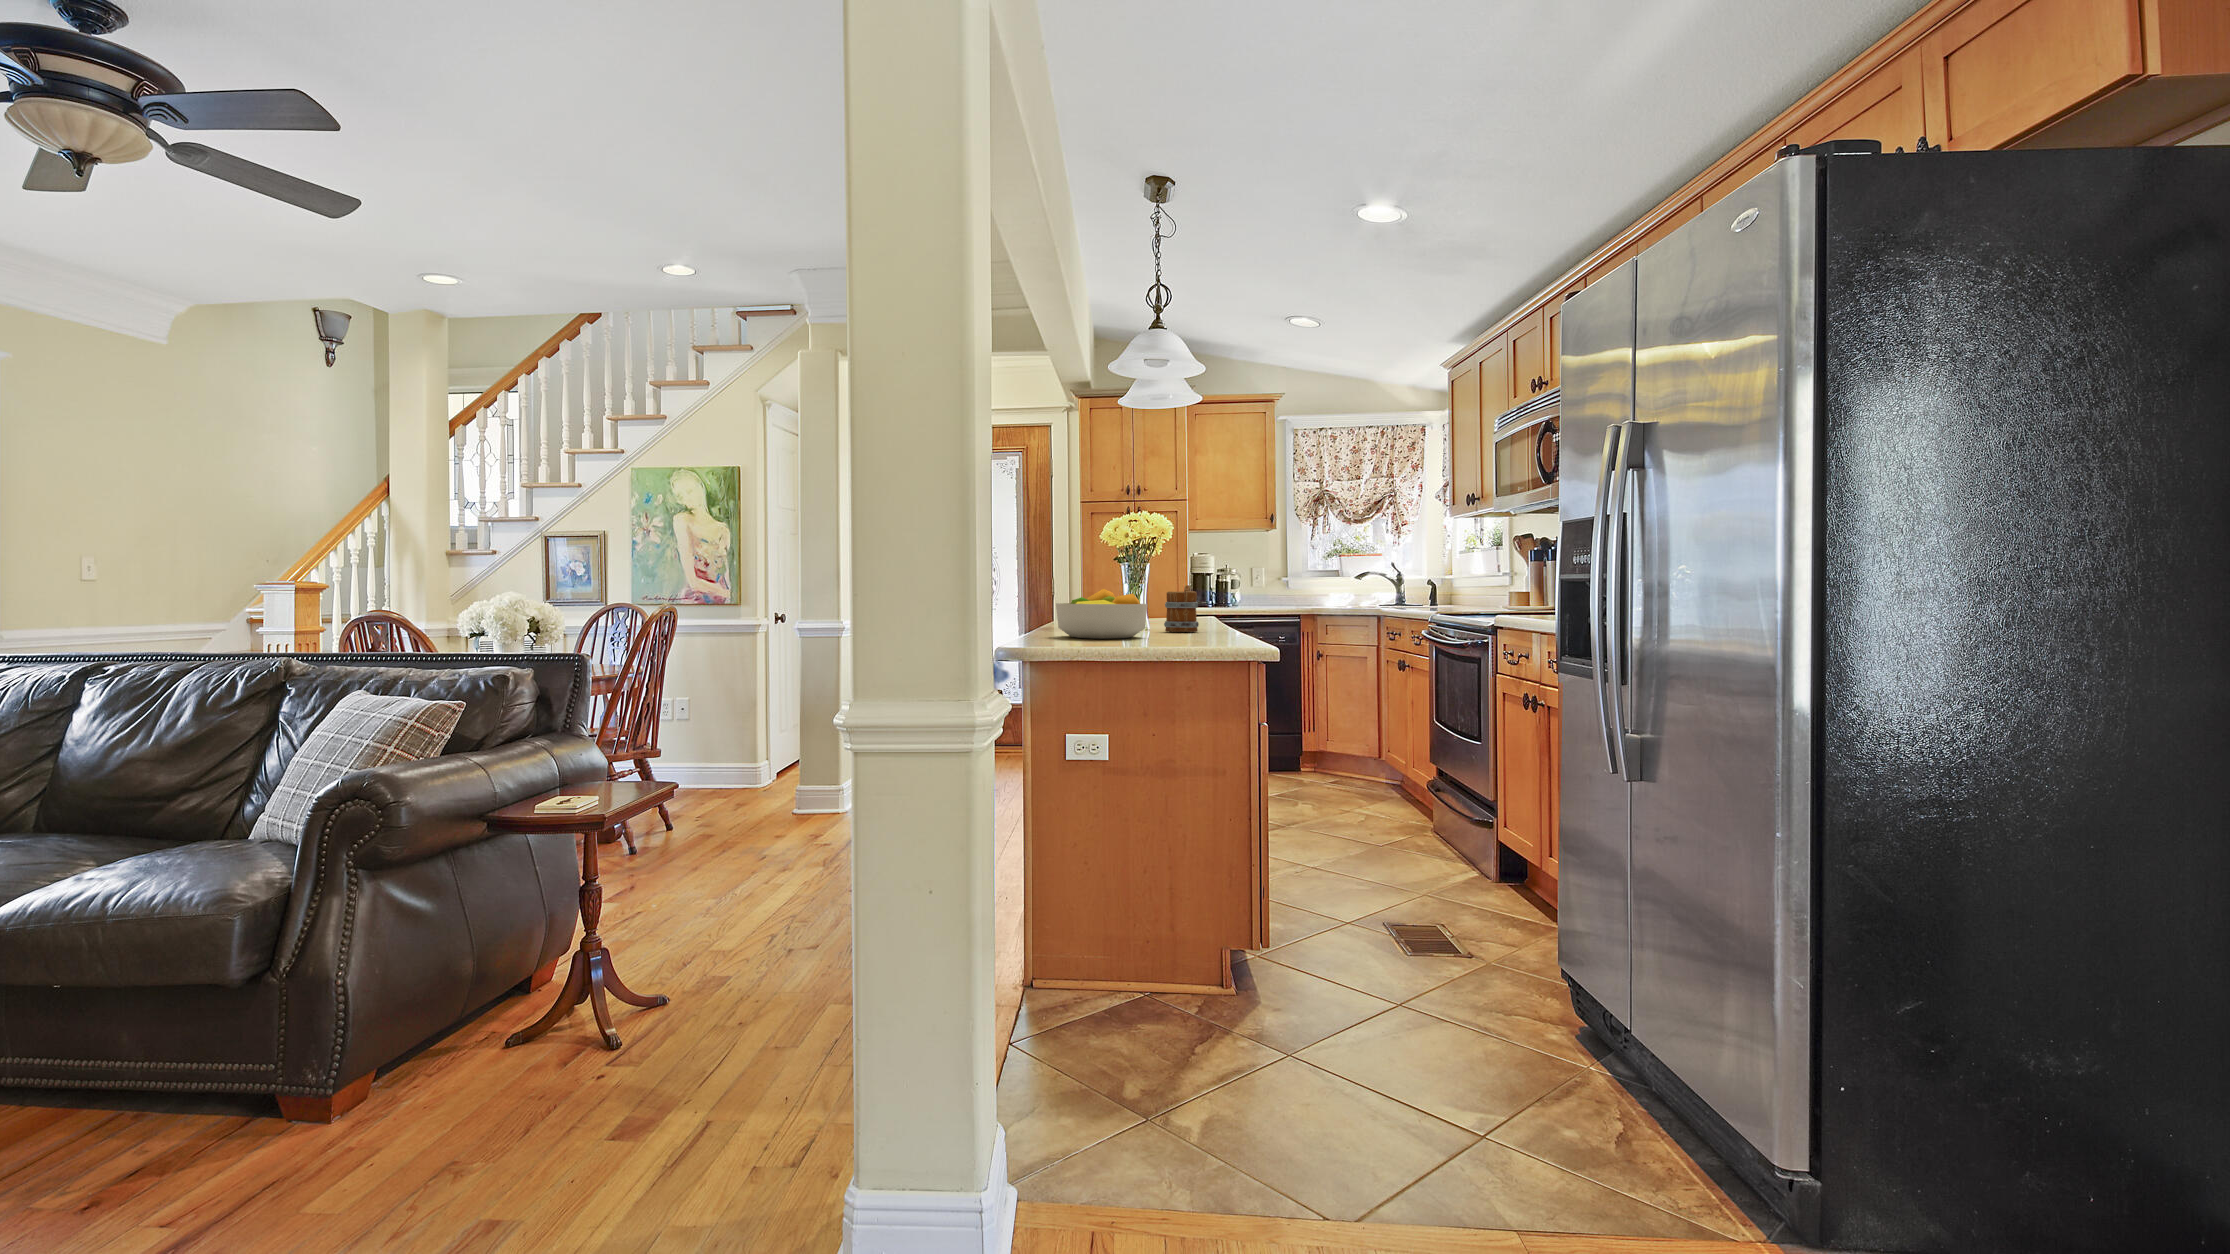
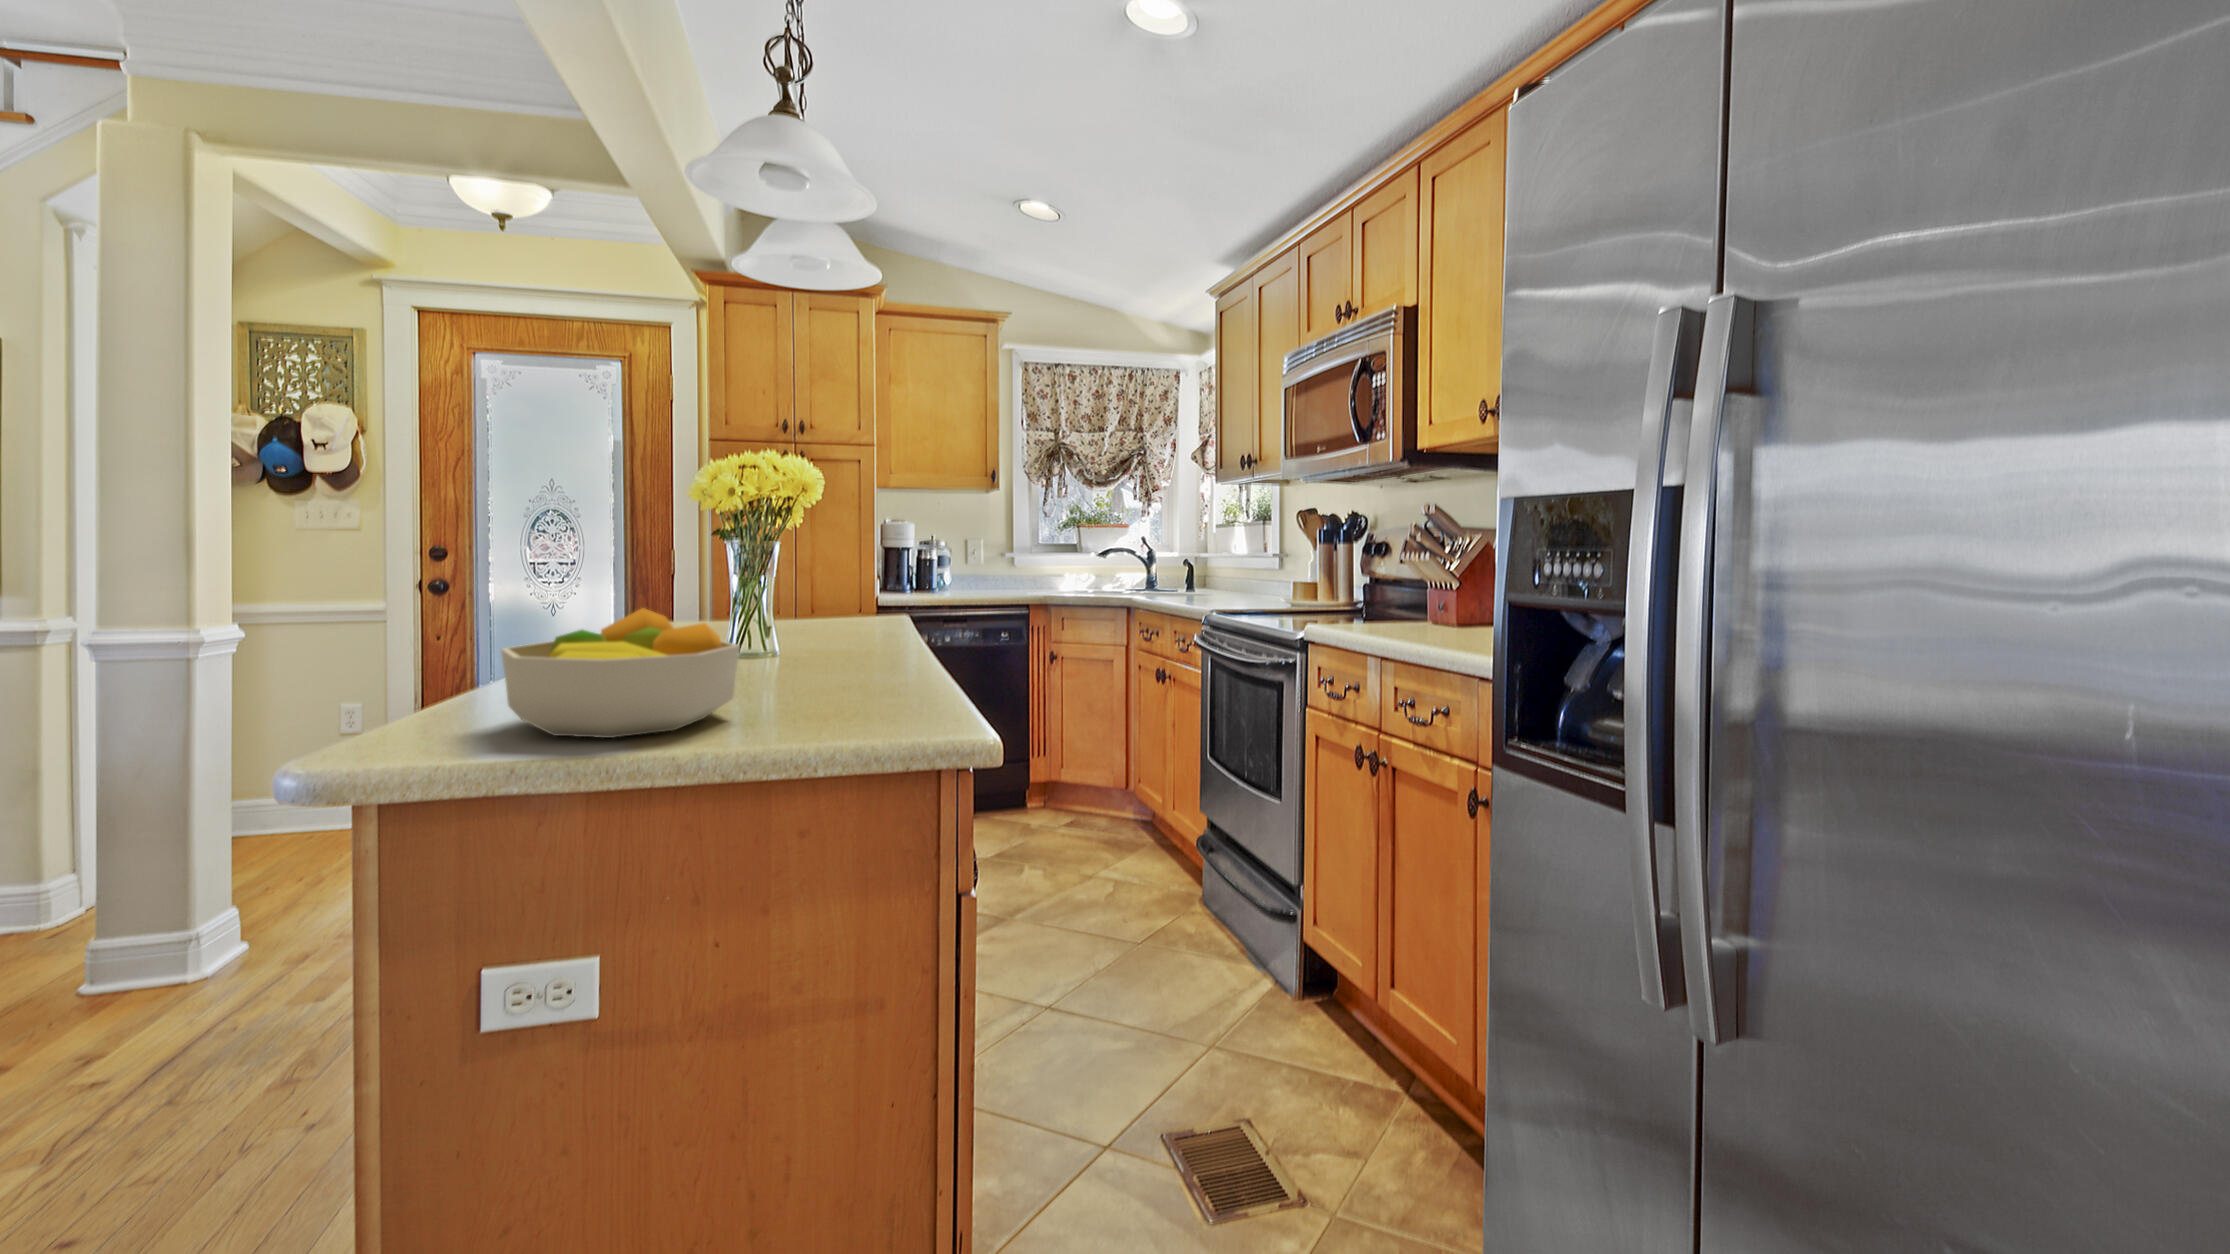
mug: present [1164,585,1199,632] -> none [798,589,868,682]

